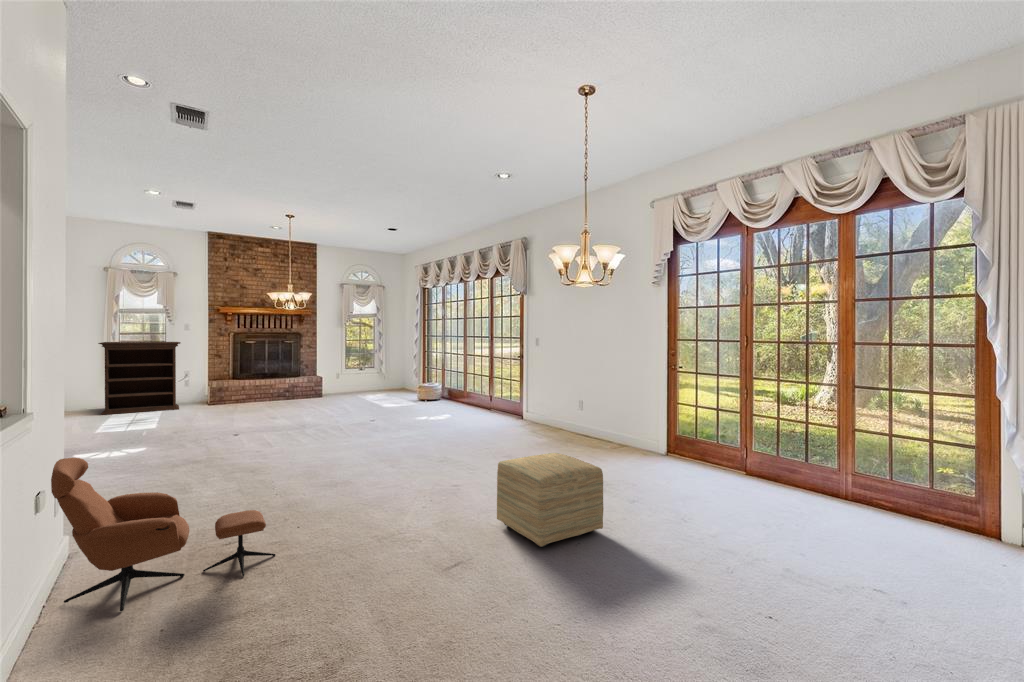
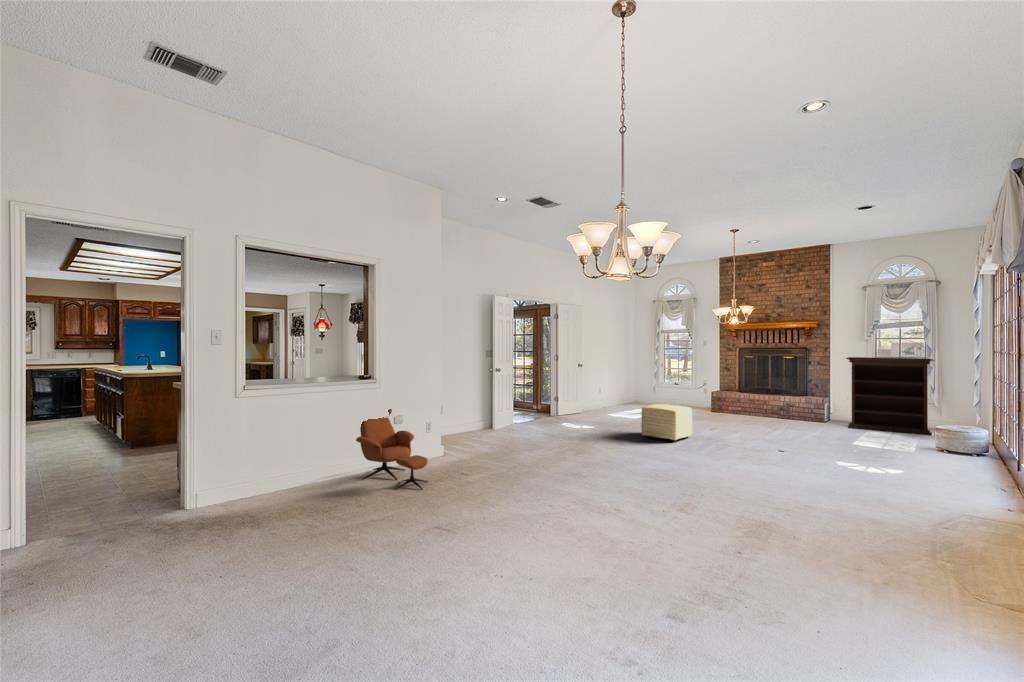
bookshelf: present [98,342,180,415] -> present [846,357,934,435]
ottoman: present [497,453,604,547] -> present [641,404,692,442]

